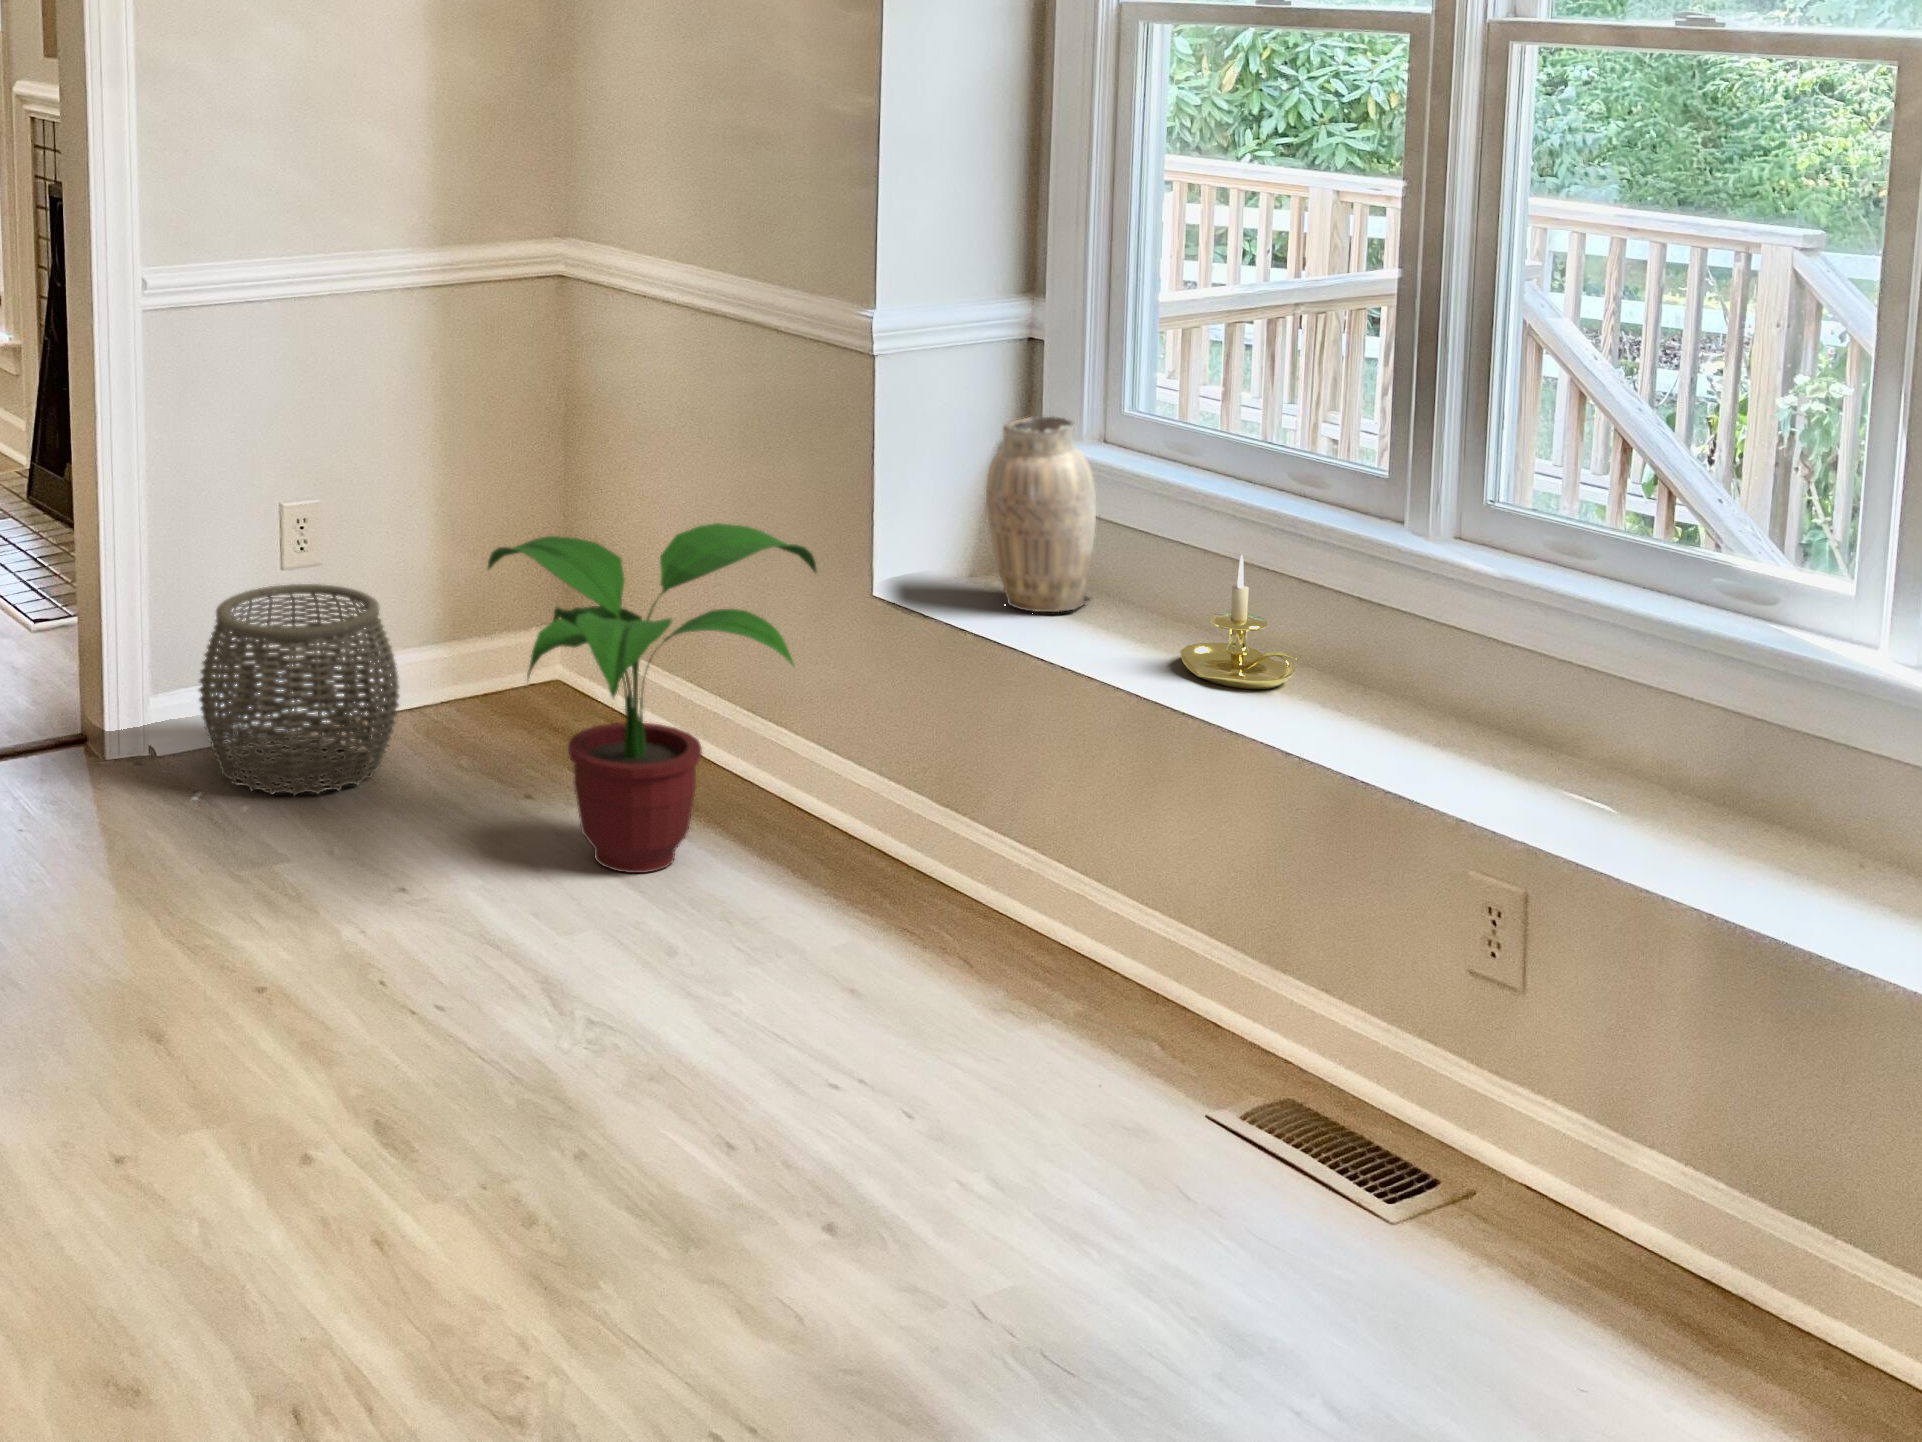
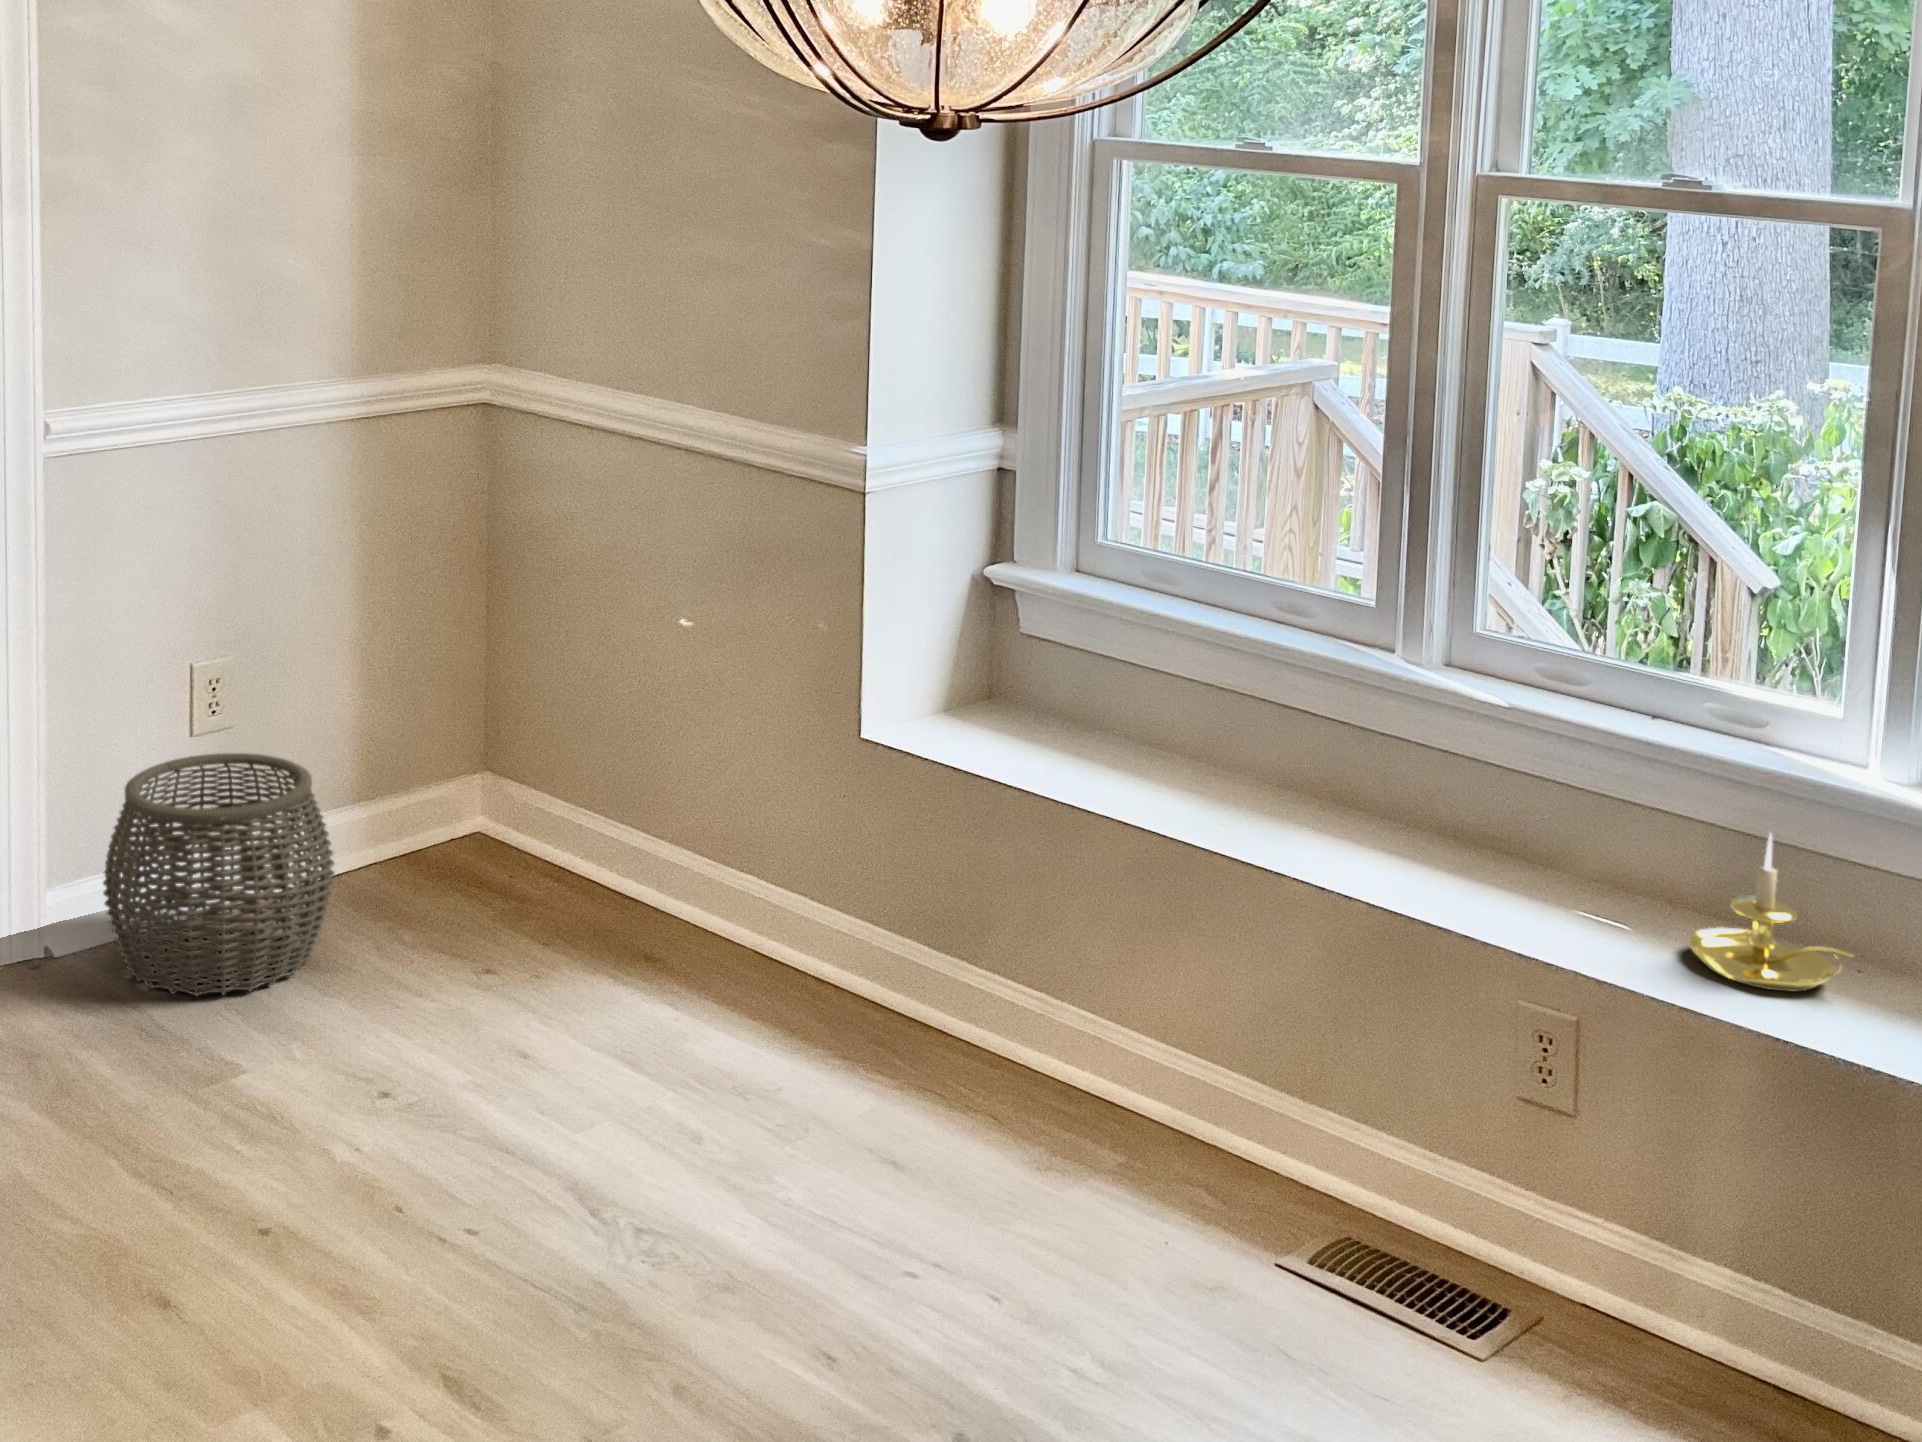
vase: present [986,416,1096,612] -> none [976,550,1083,752]
potted plant: present [488,523,816,873] -> none [444,671,801,1054]
candle holder: present [1180,555,1299,689] -> present [1690,834,1854,992]

